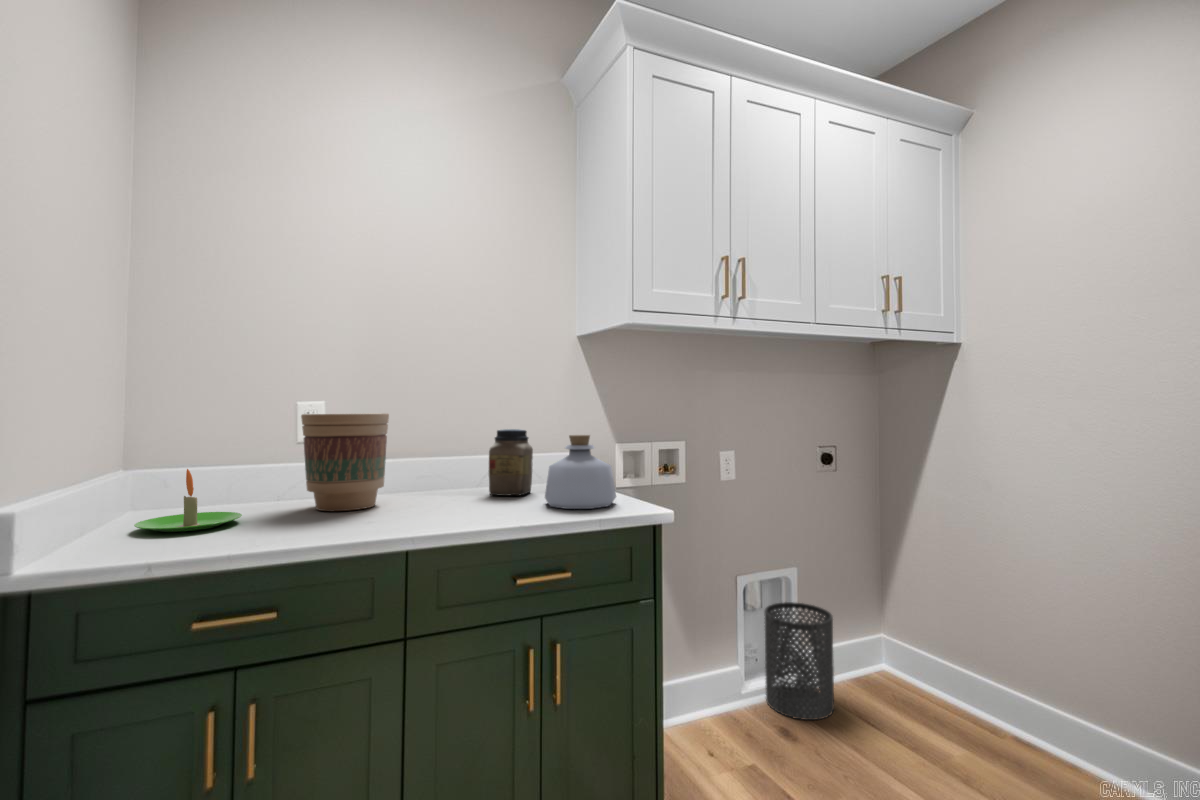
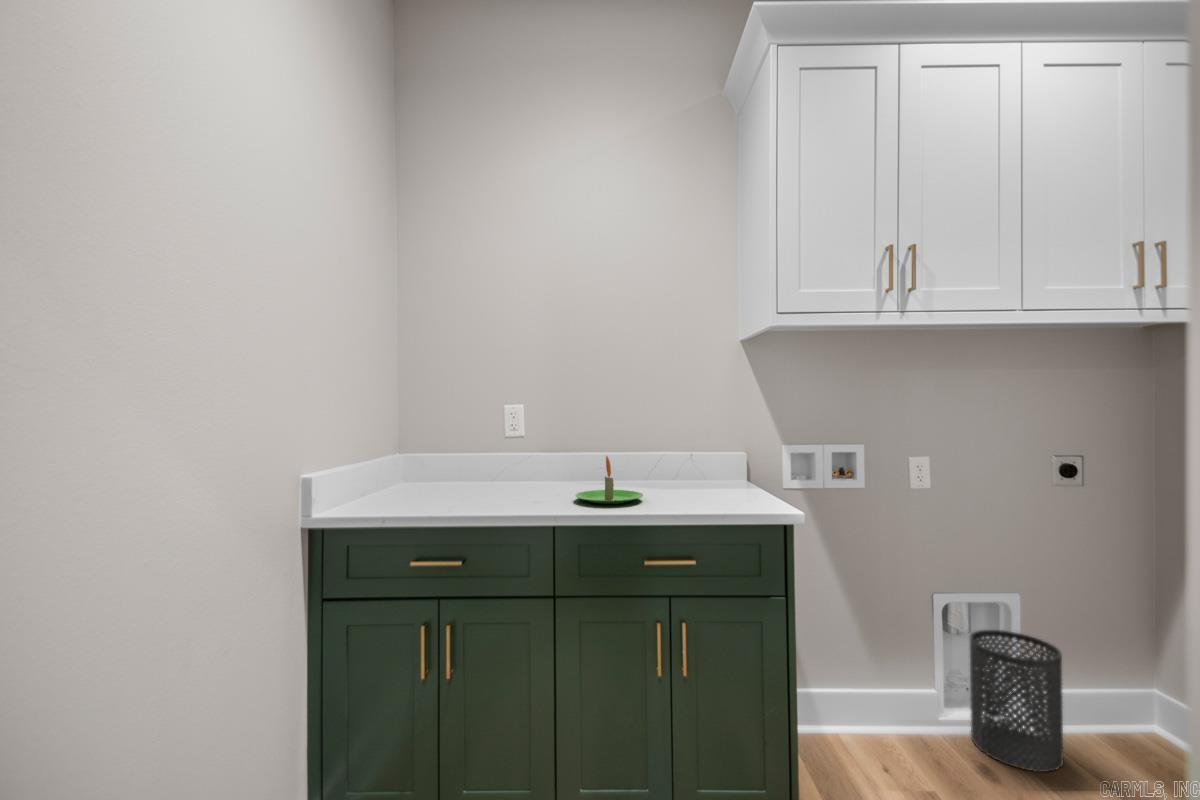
flower pot: present [301,413,389,511] -> none [500,413,565,491]
jar: present [489,429,533,495] -> none [650,427,692,488]
bottle: present [545,435,616,509] -> none [688,434,758,505]
candle: present [134,469,242,532] -> present [575,456,643,504]

